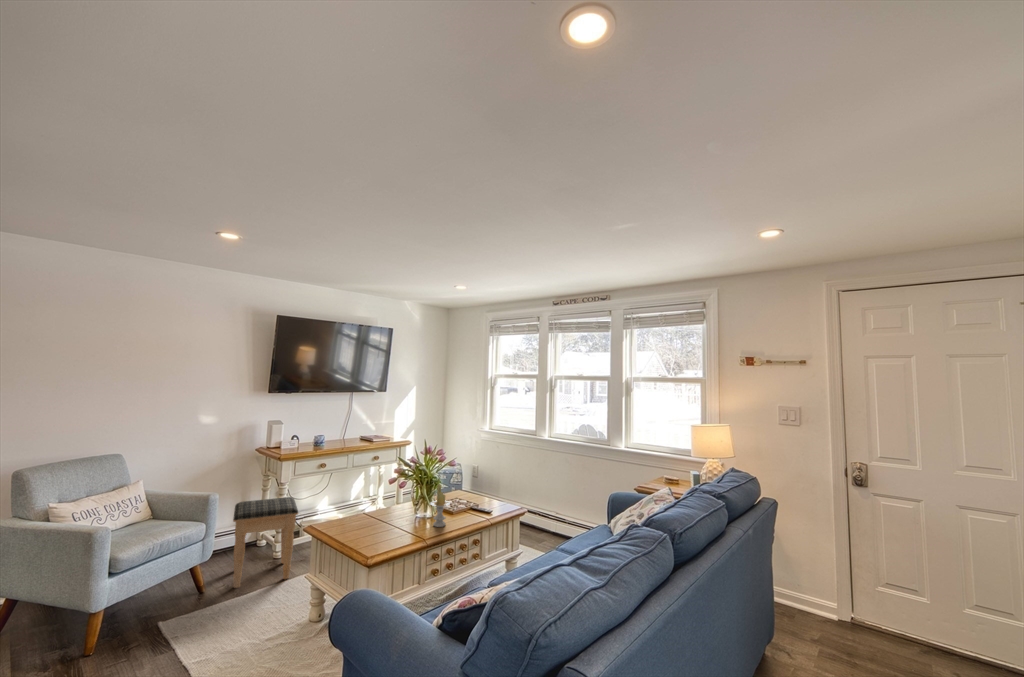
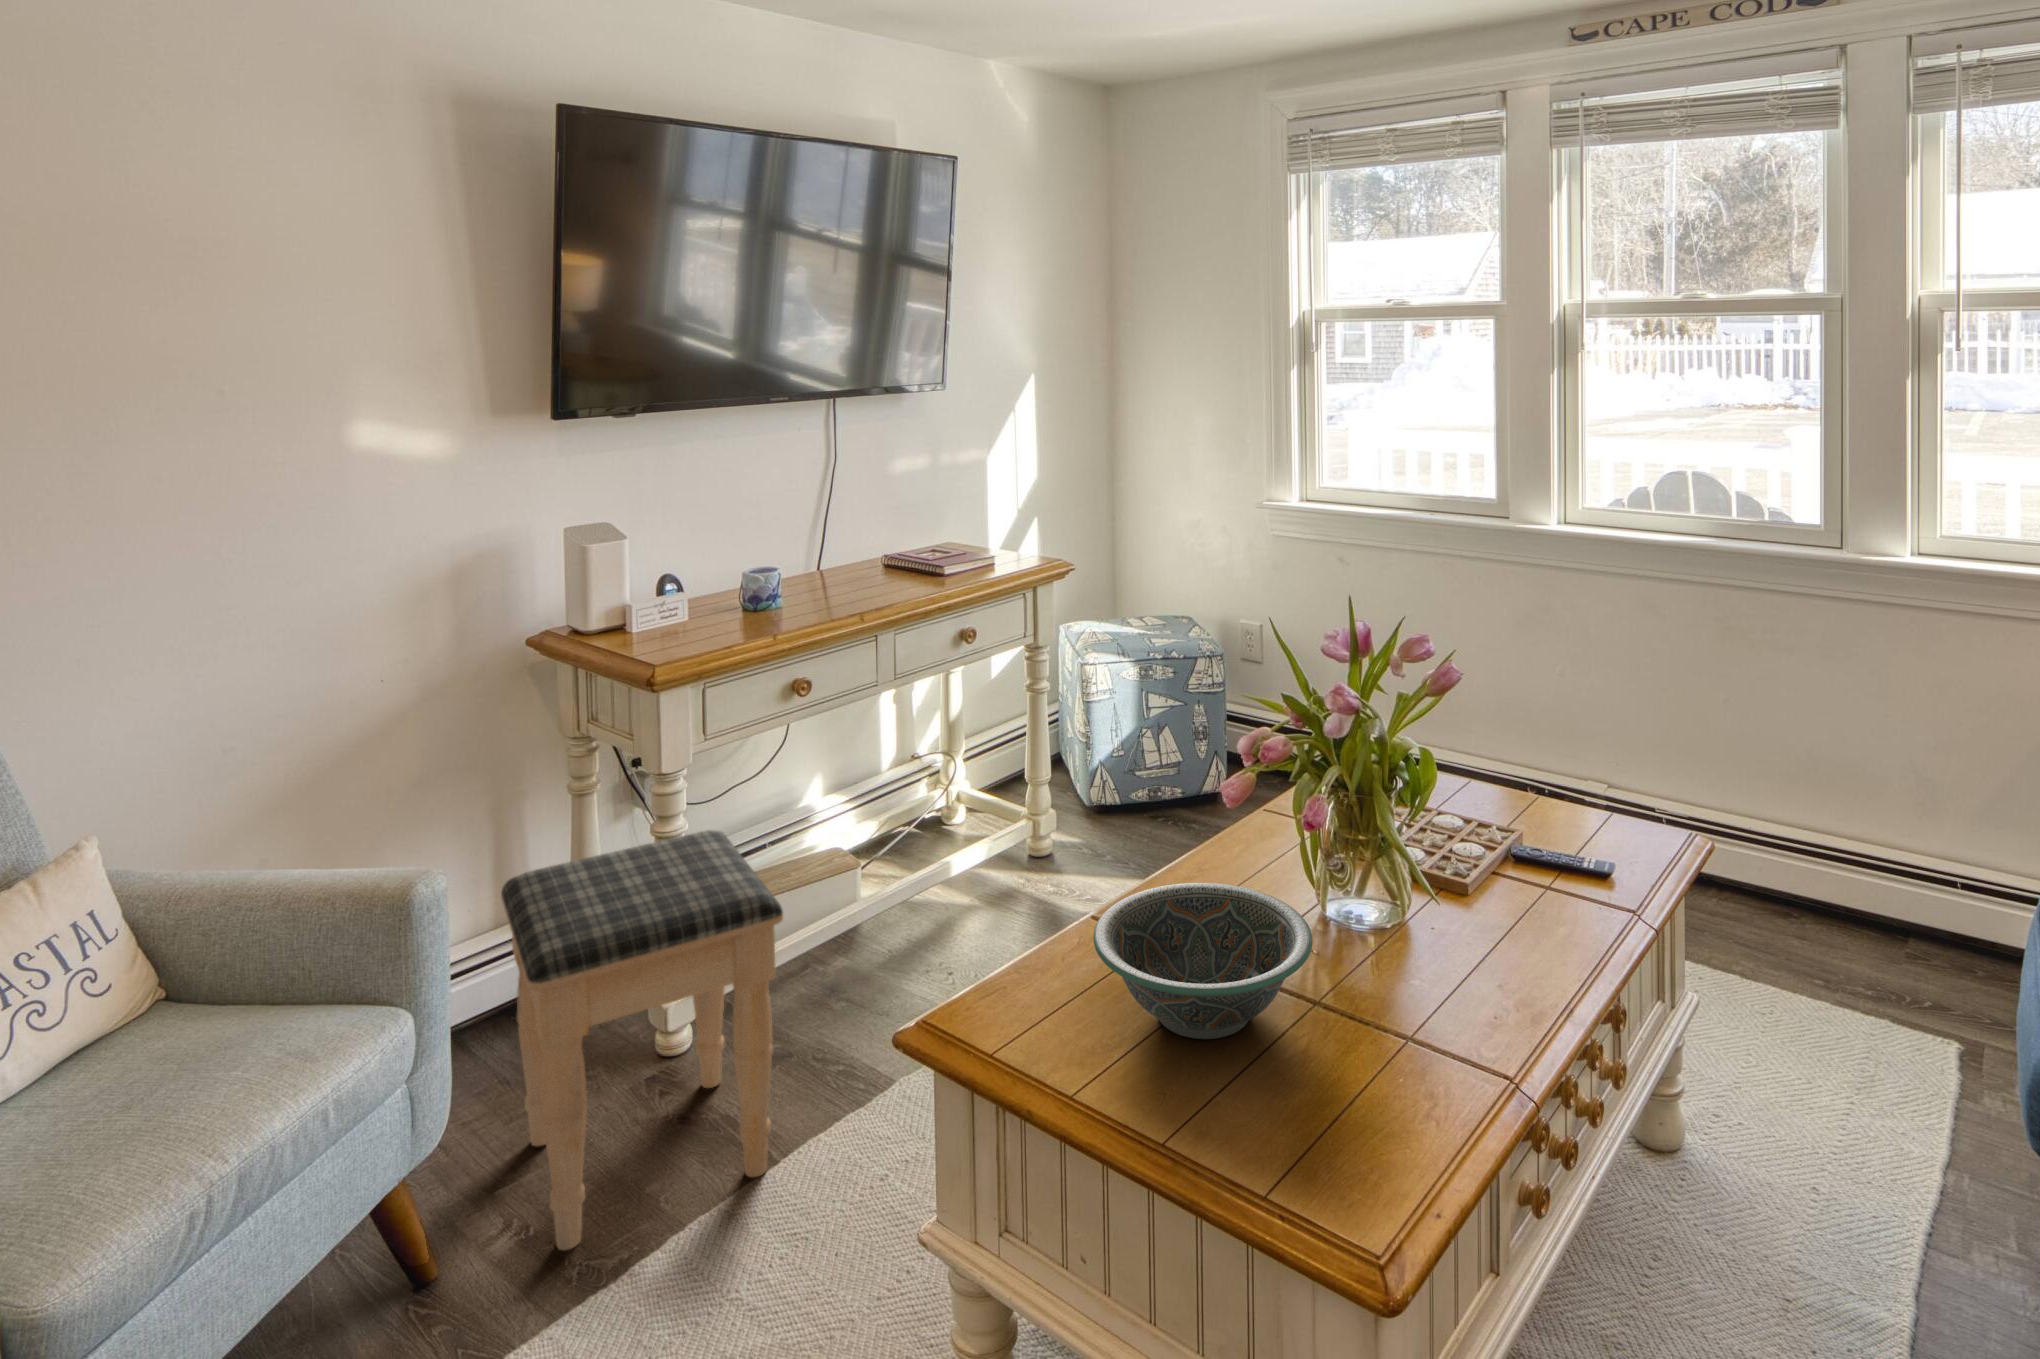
candle: present [430,484,450,527] -> none [1440,798,1530,988]
decorative bowl: none [346,502,397,530] -> present [1093,883,1313,1039]

